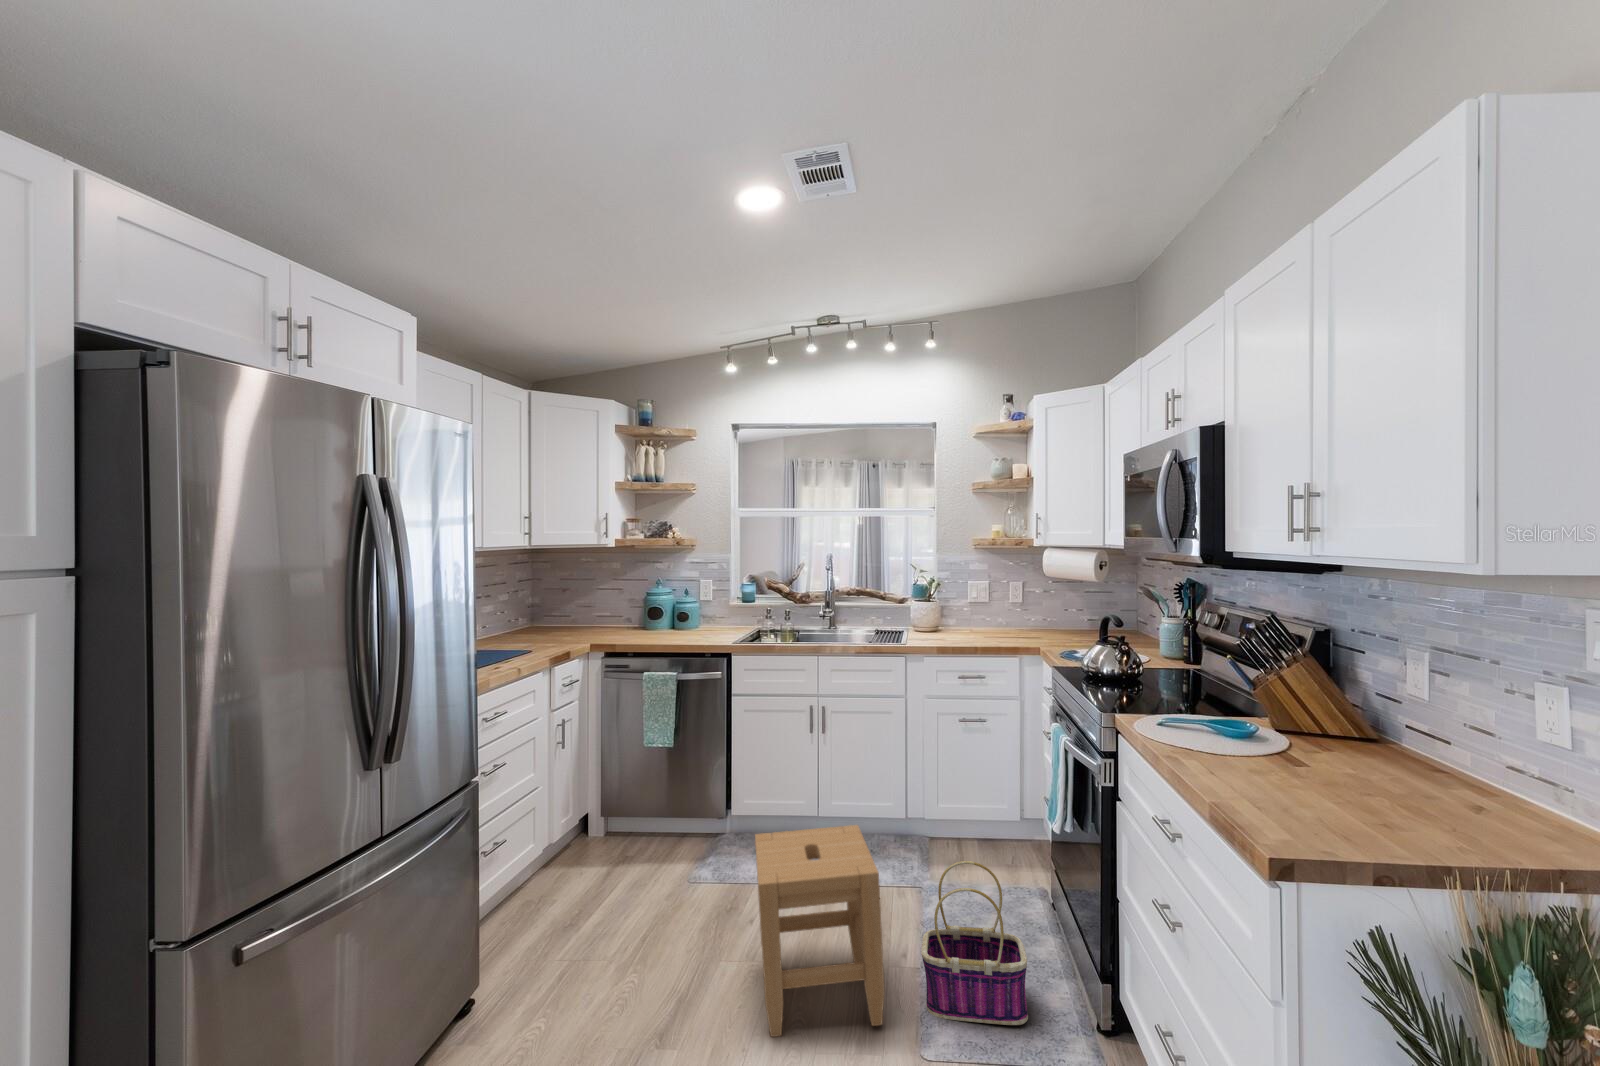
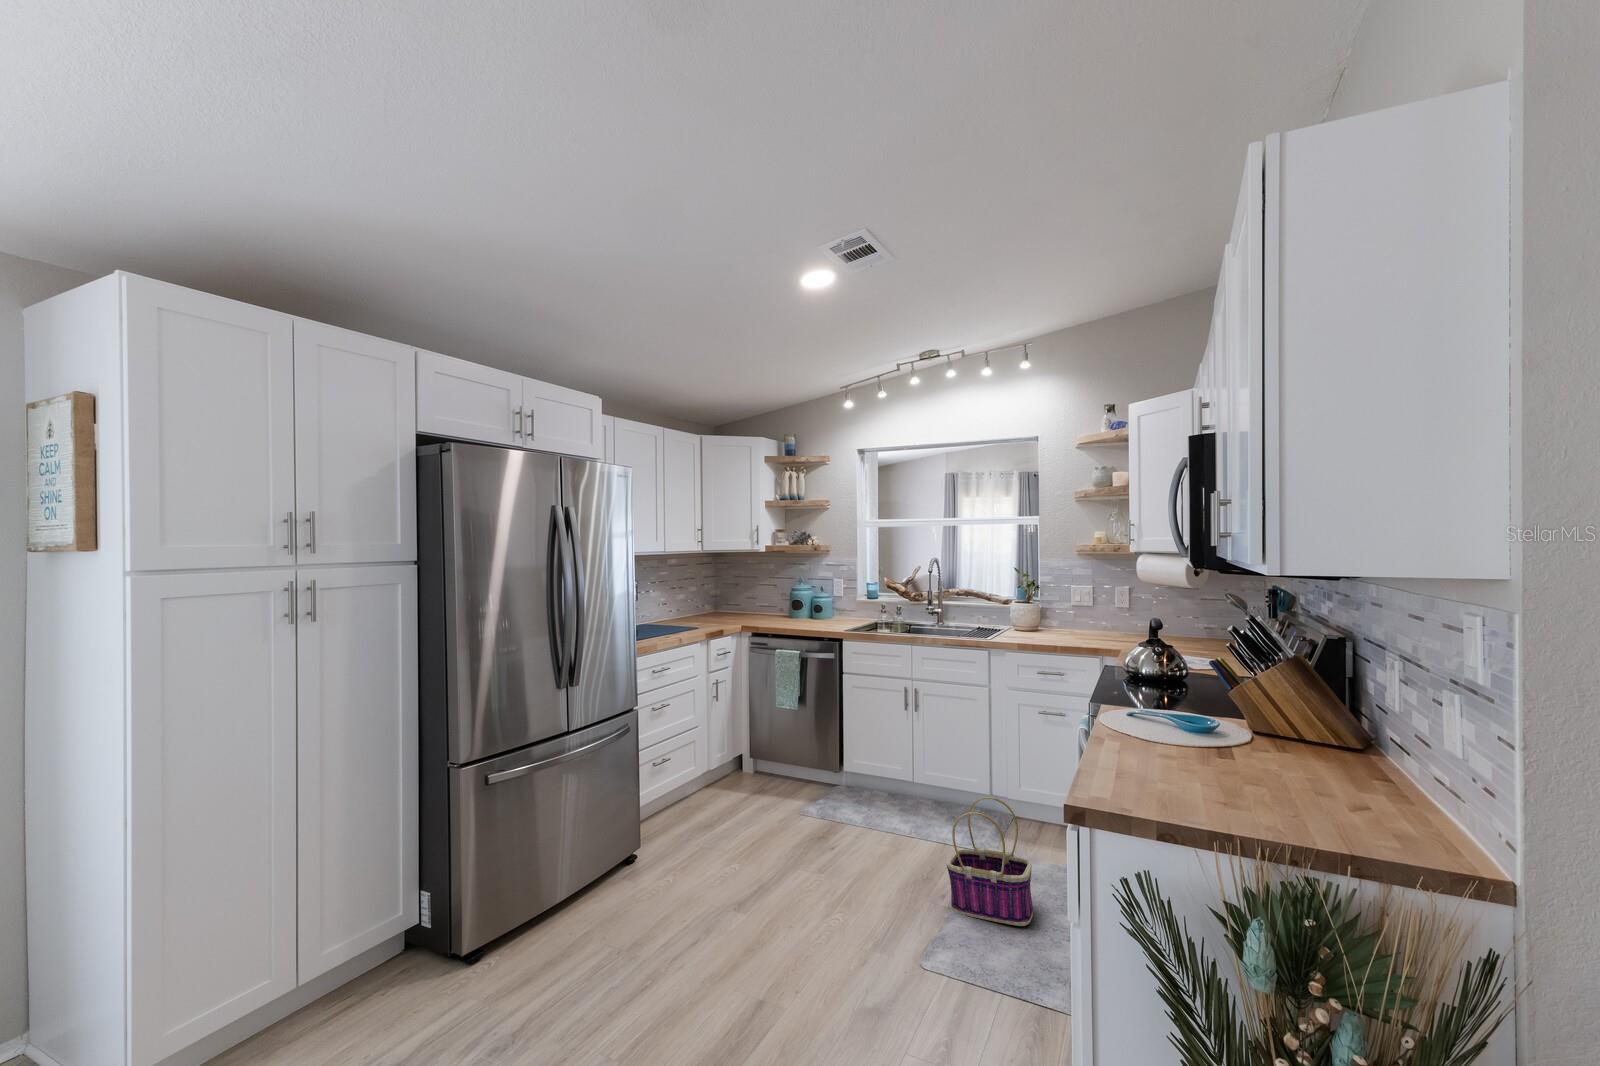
stool: present [755,825,884,1037] -> none [815,764,916,910]

